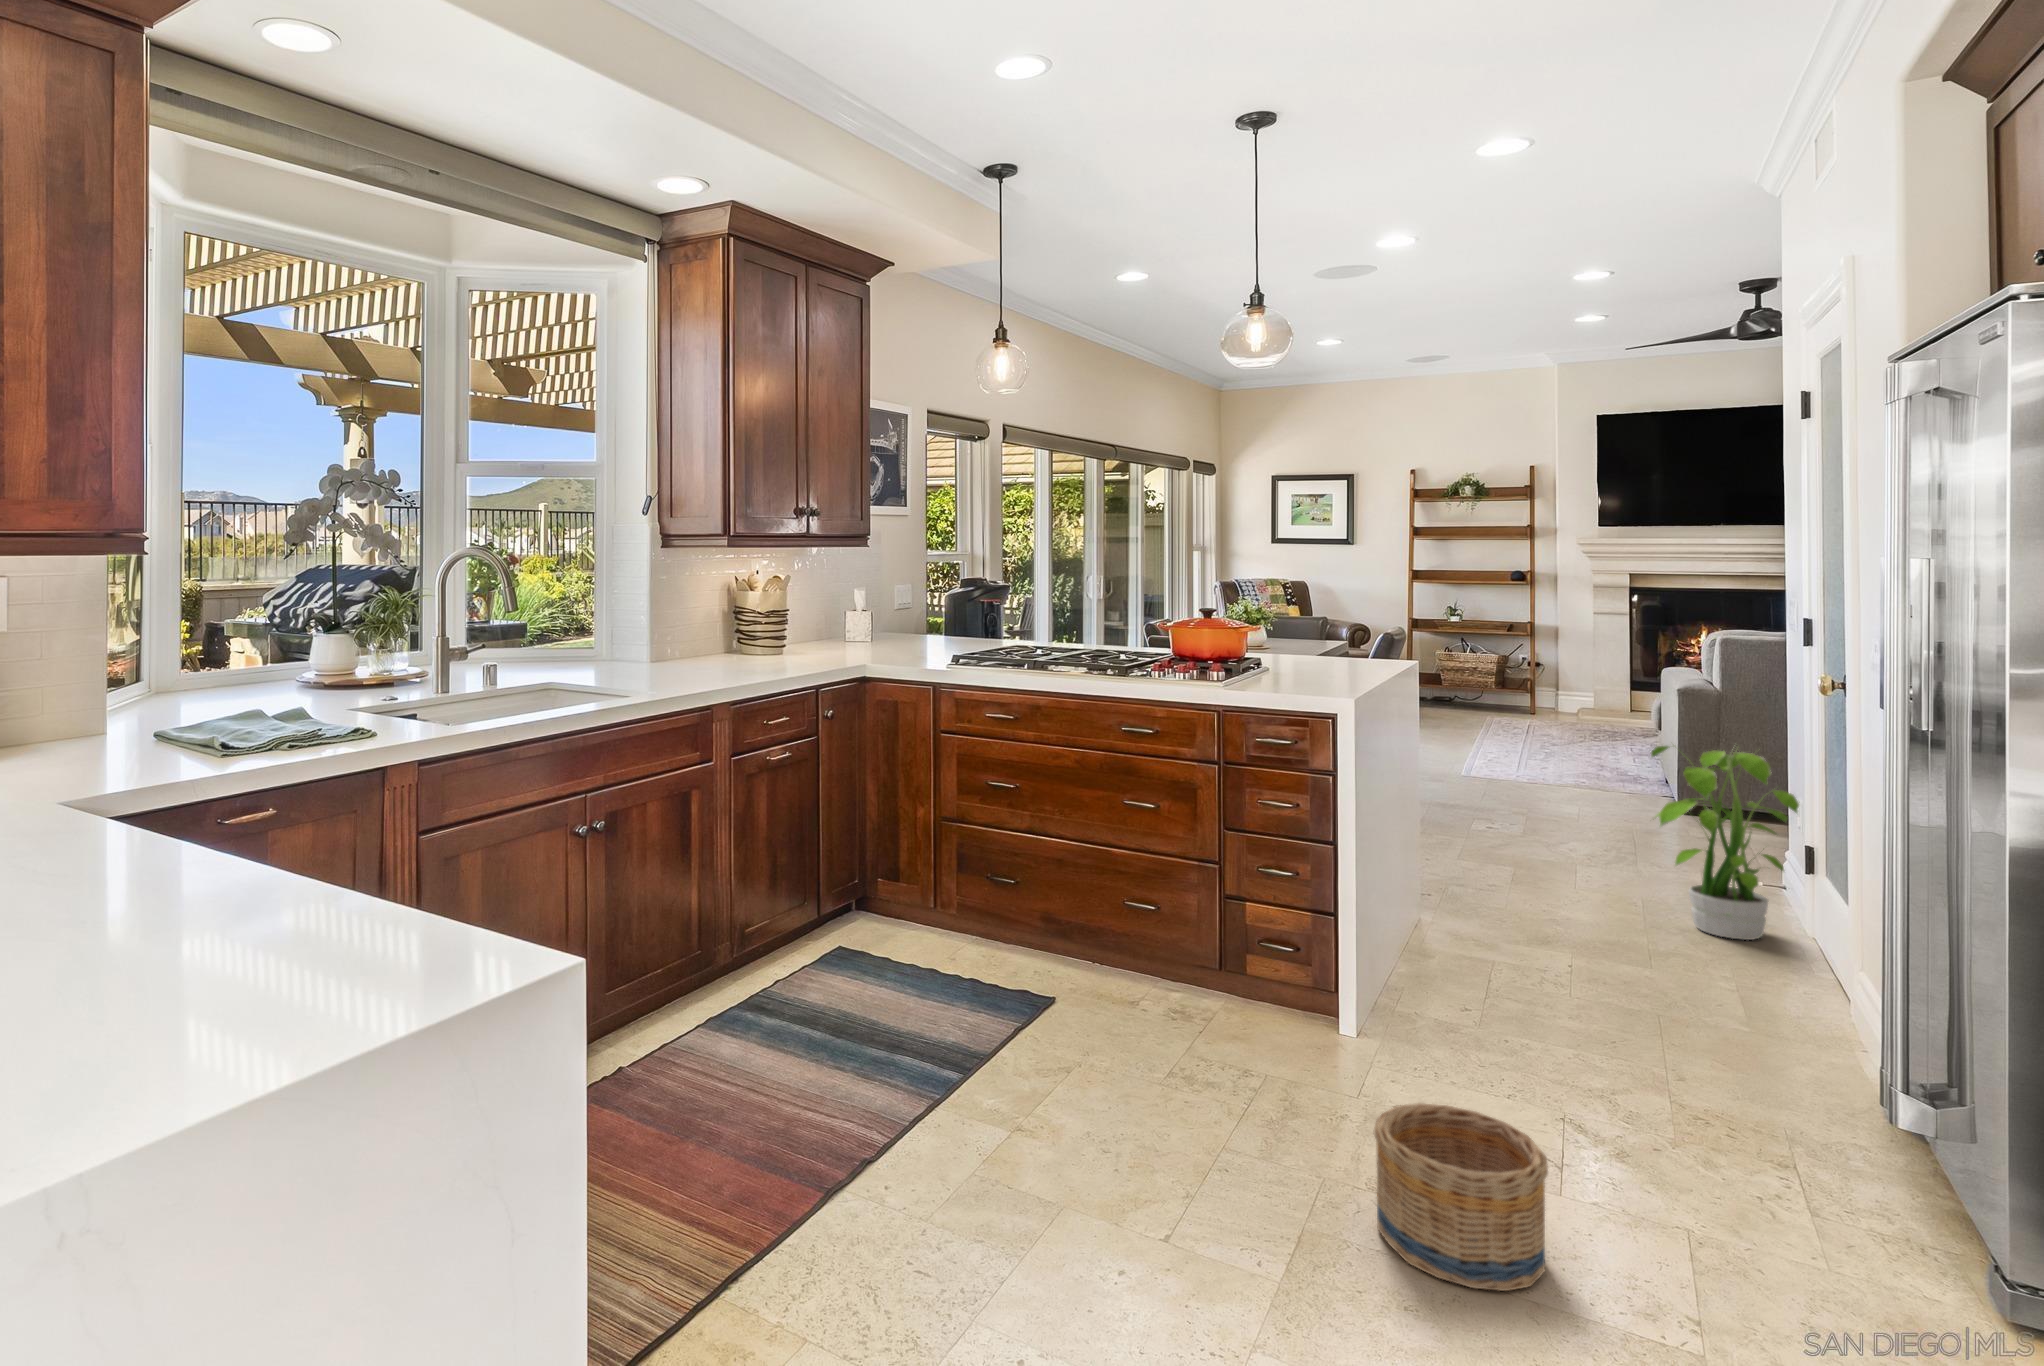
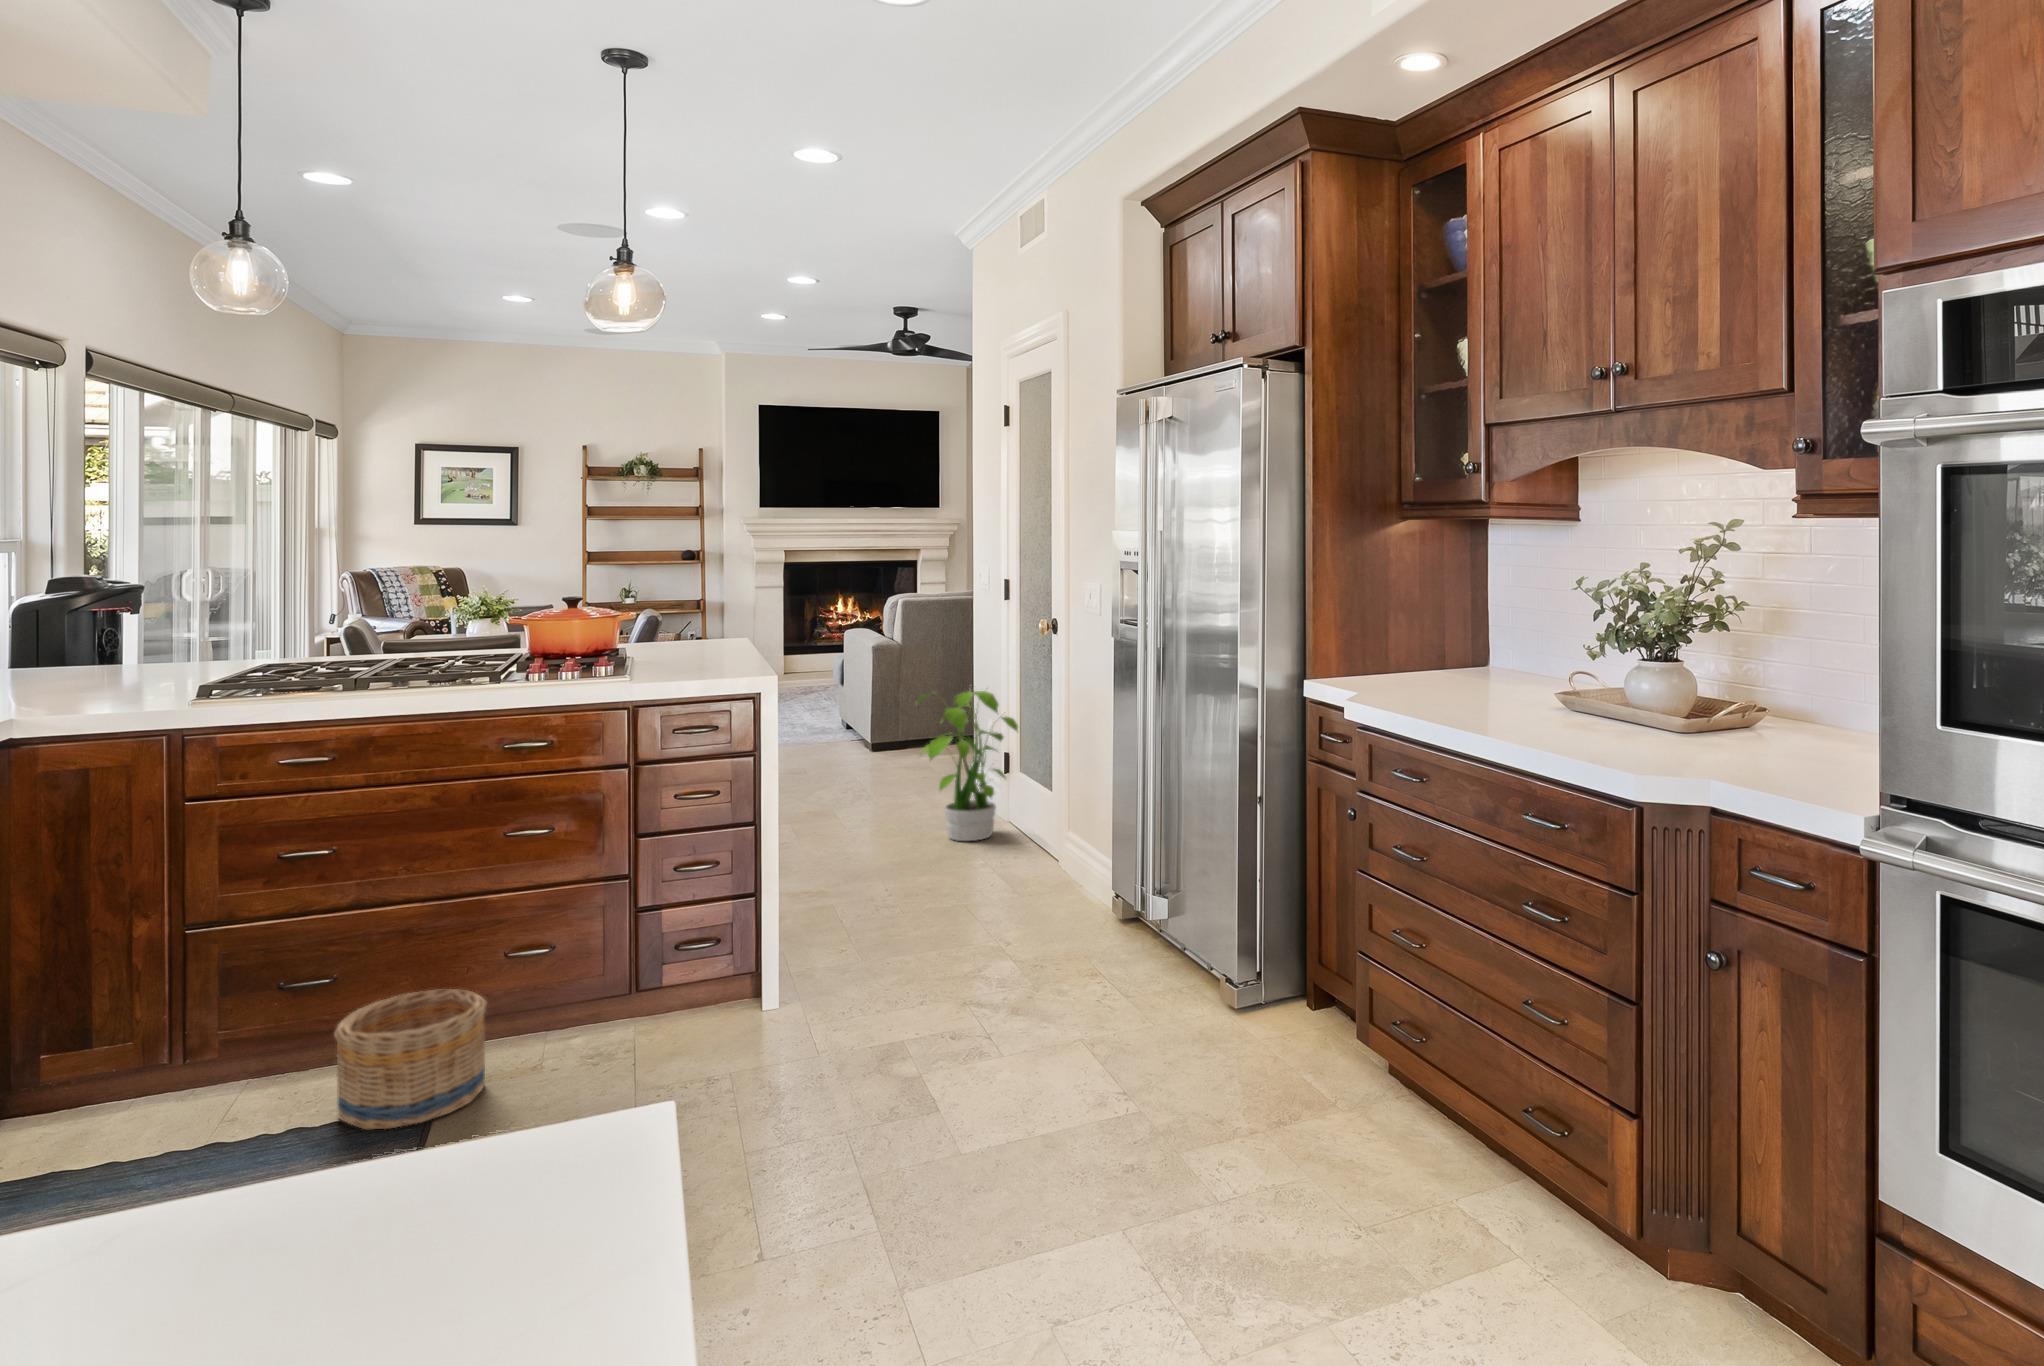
basket: present [1374,1103,1548,1291] -> present [334,989,487,1129]

